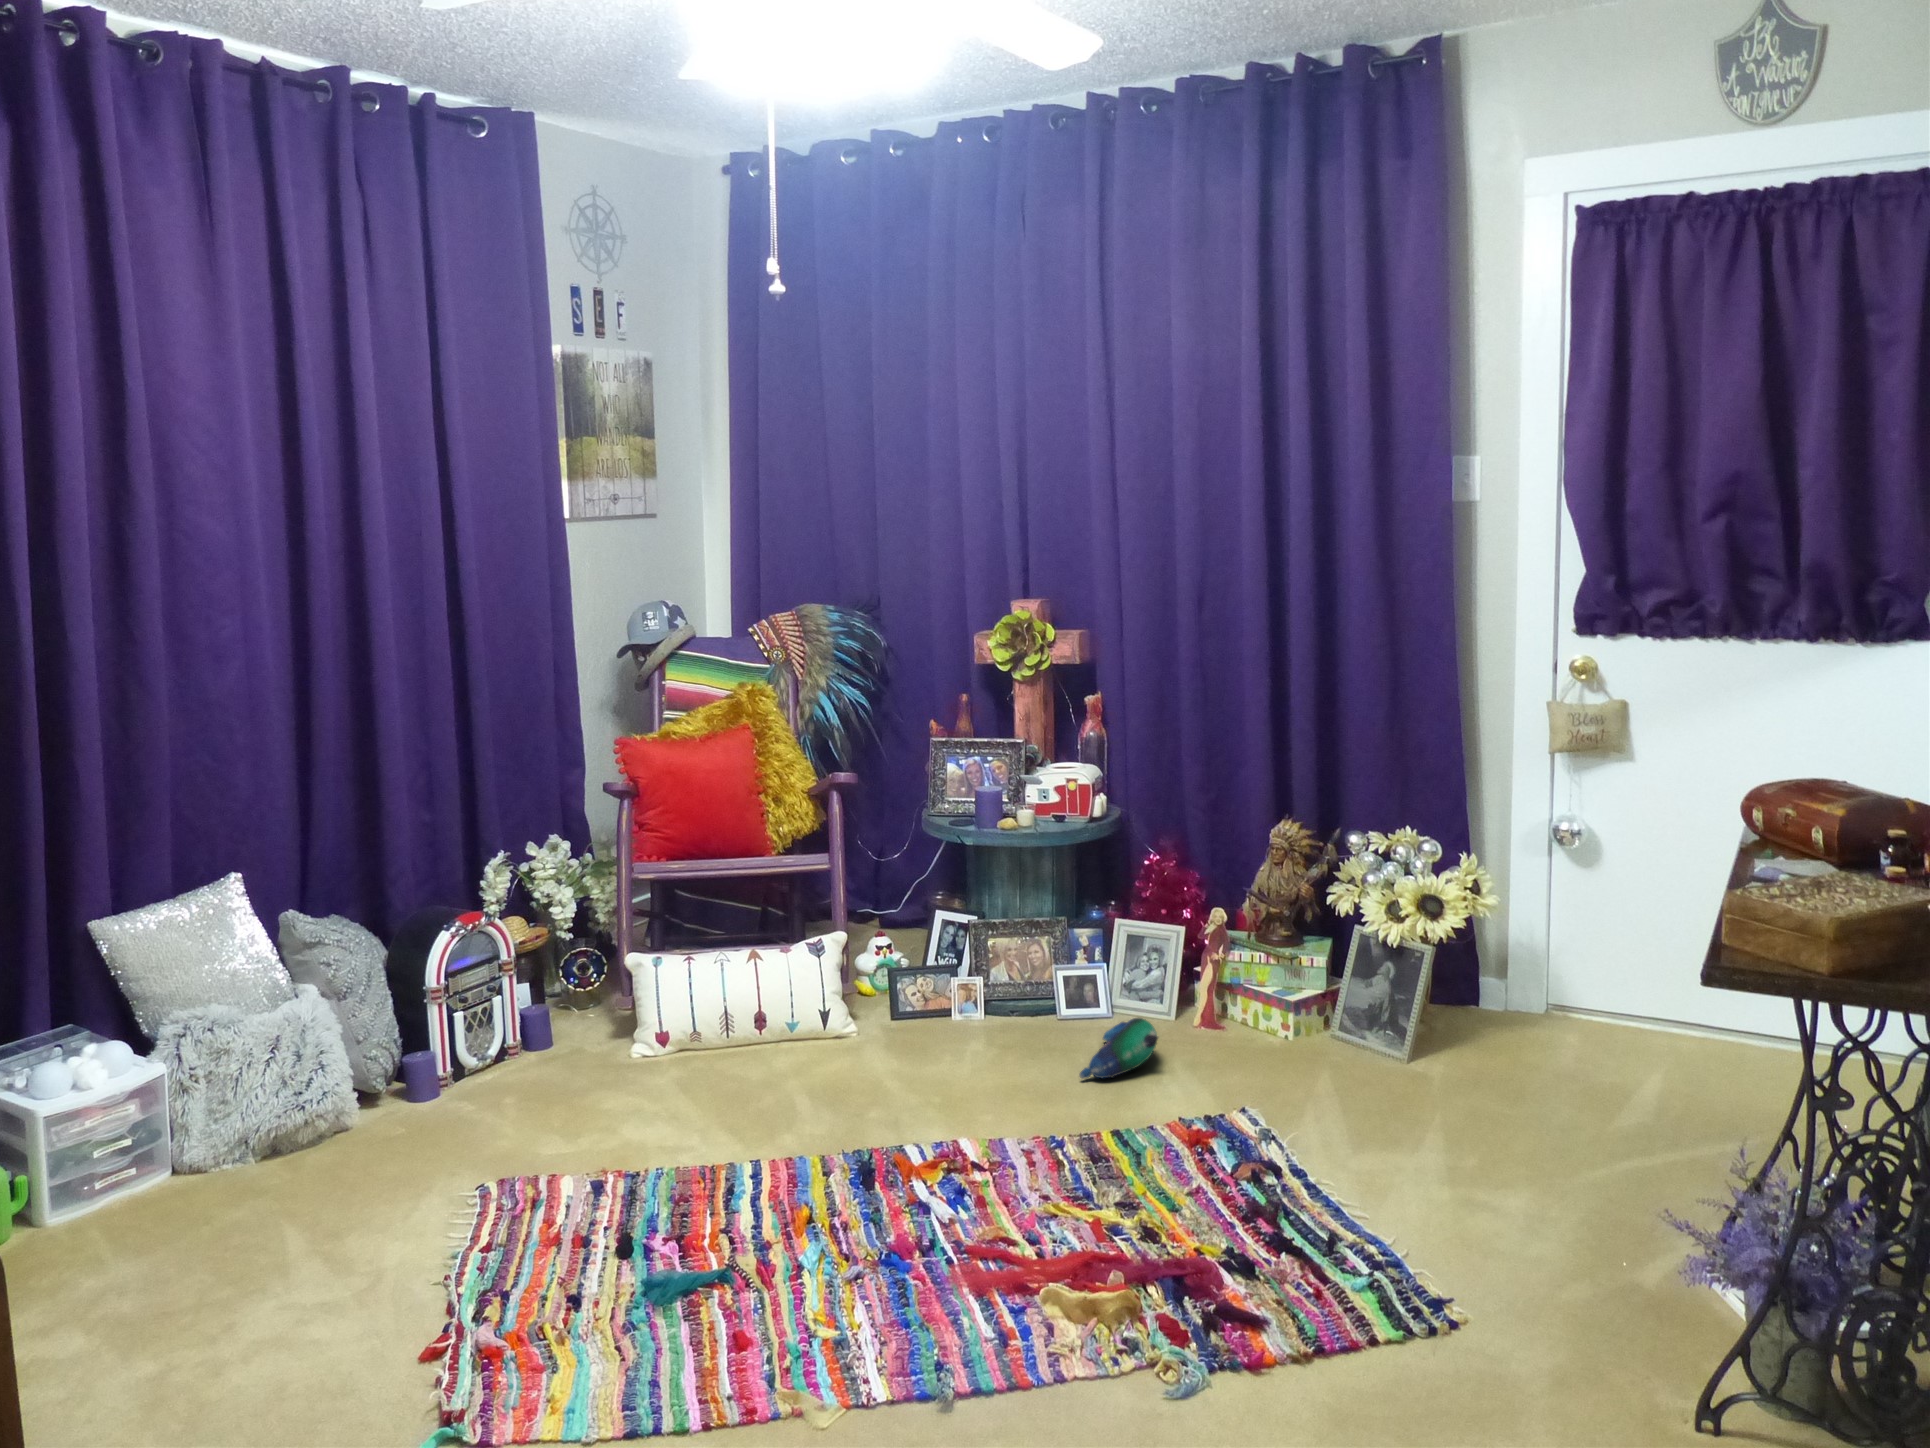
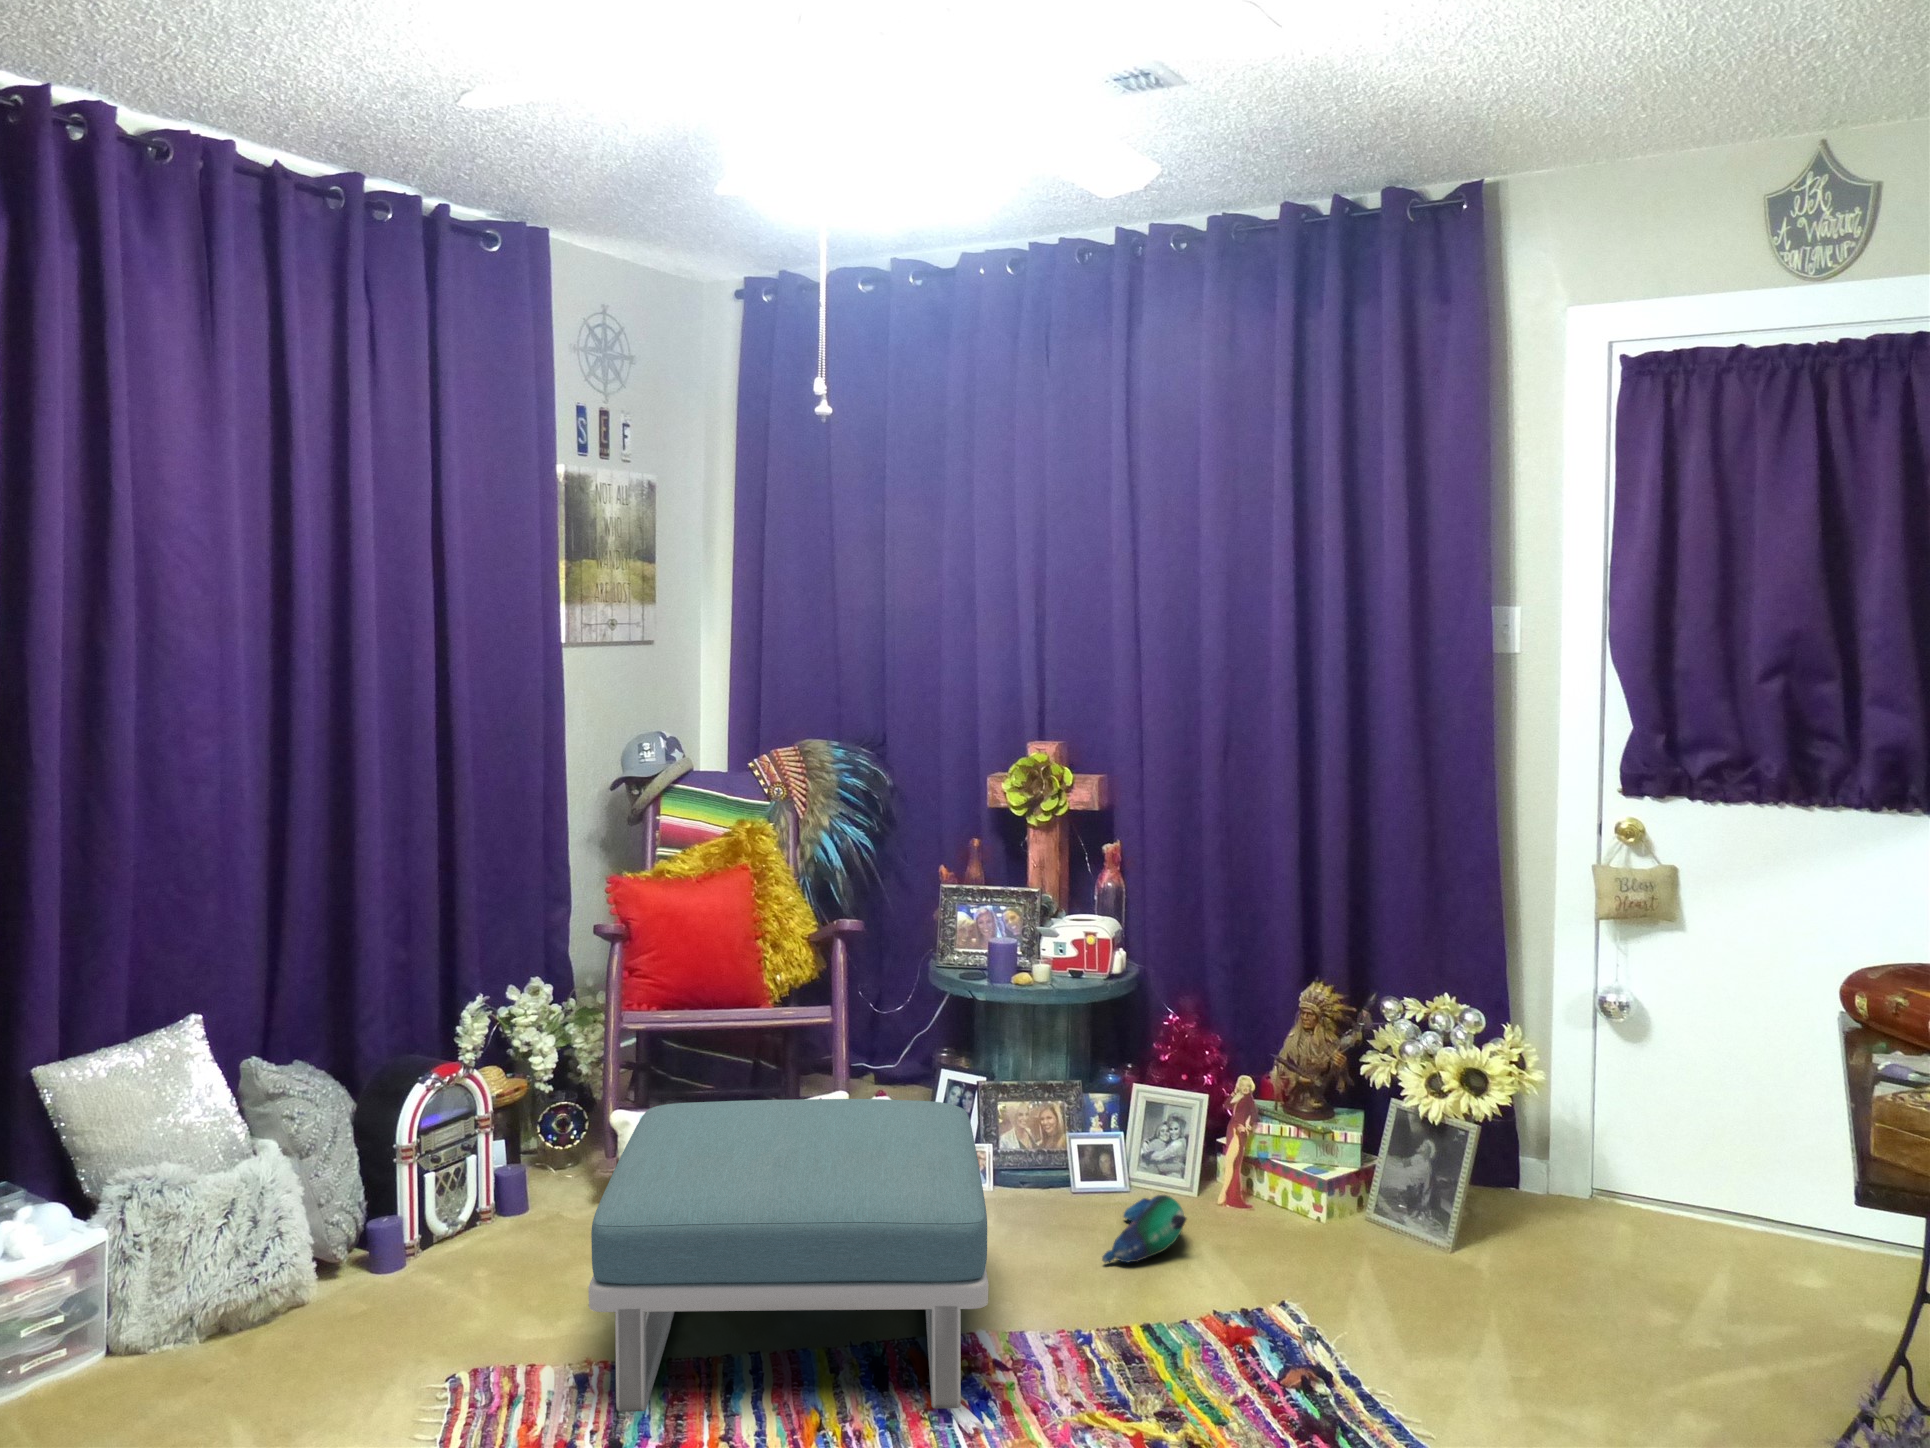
footstool: none [599,936,962,1211] -> present [588,1099,988,1412]

